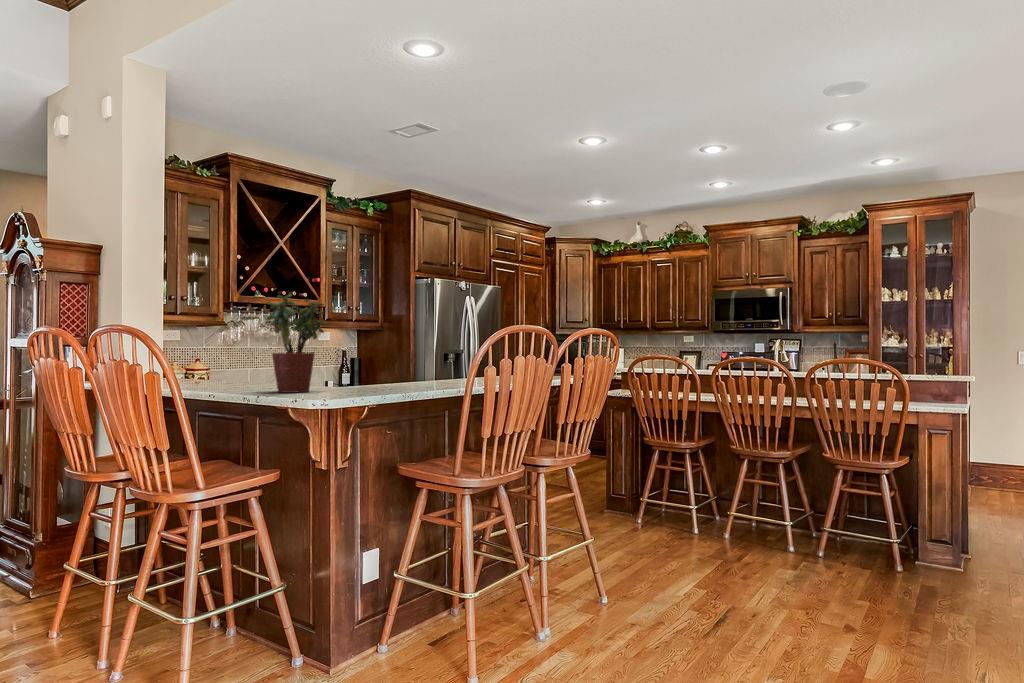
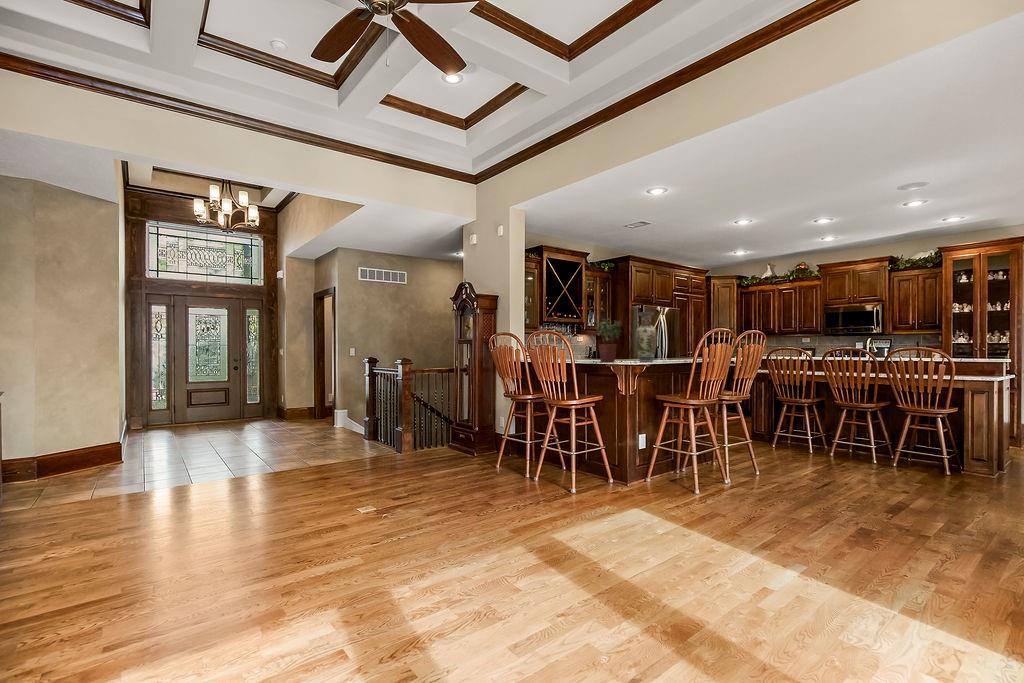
vase: none [358,281,401,391] -> present [636,312,657,362]

